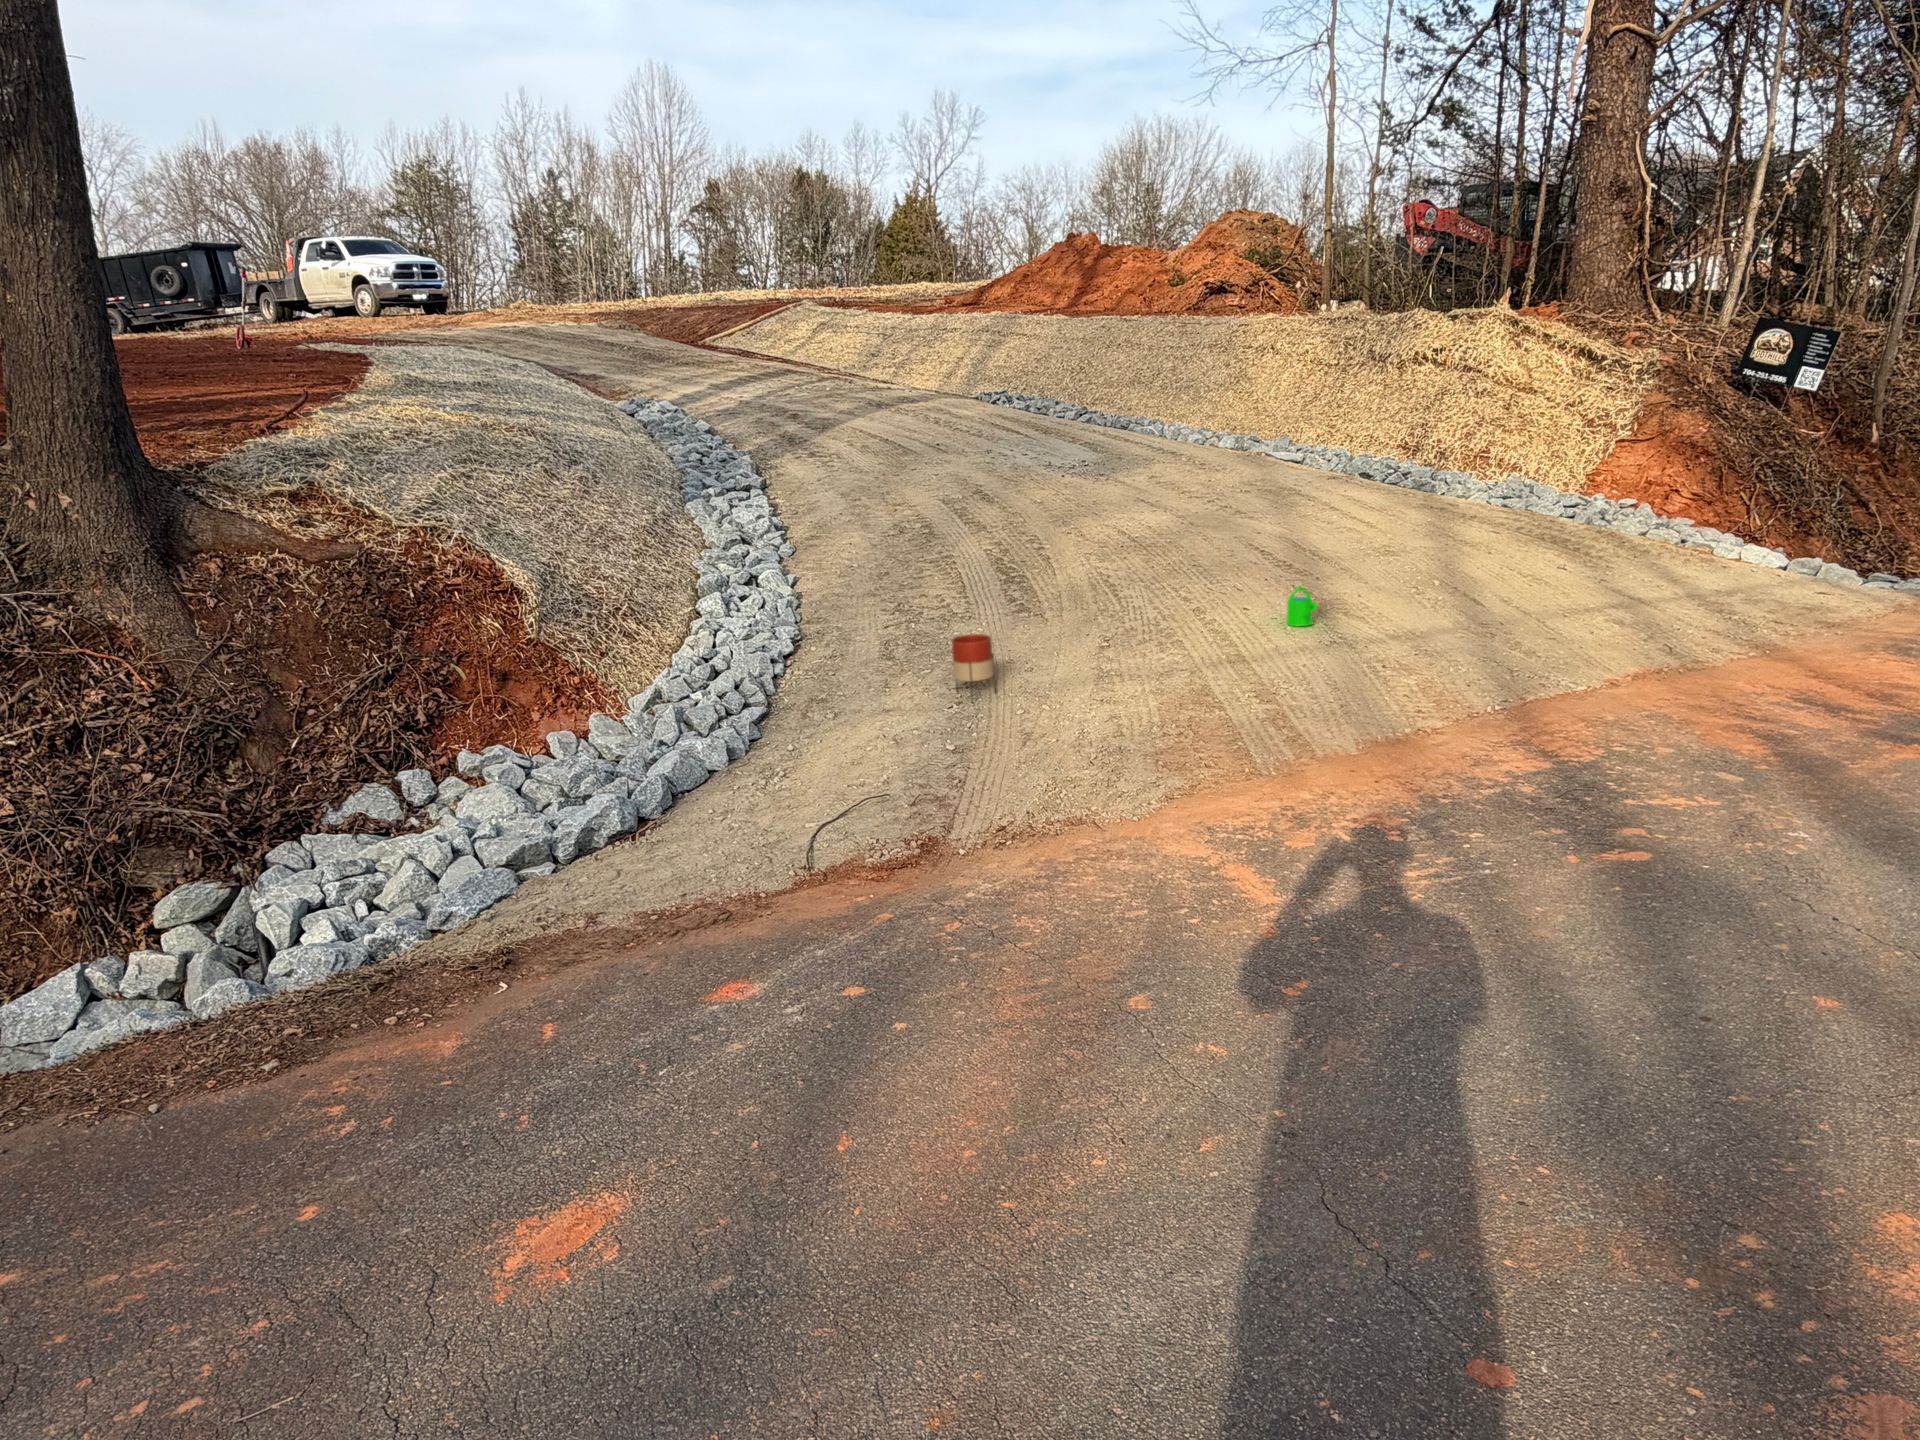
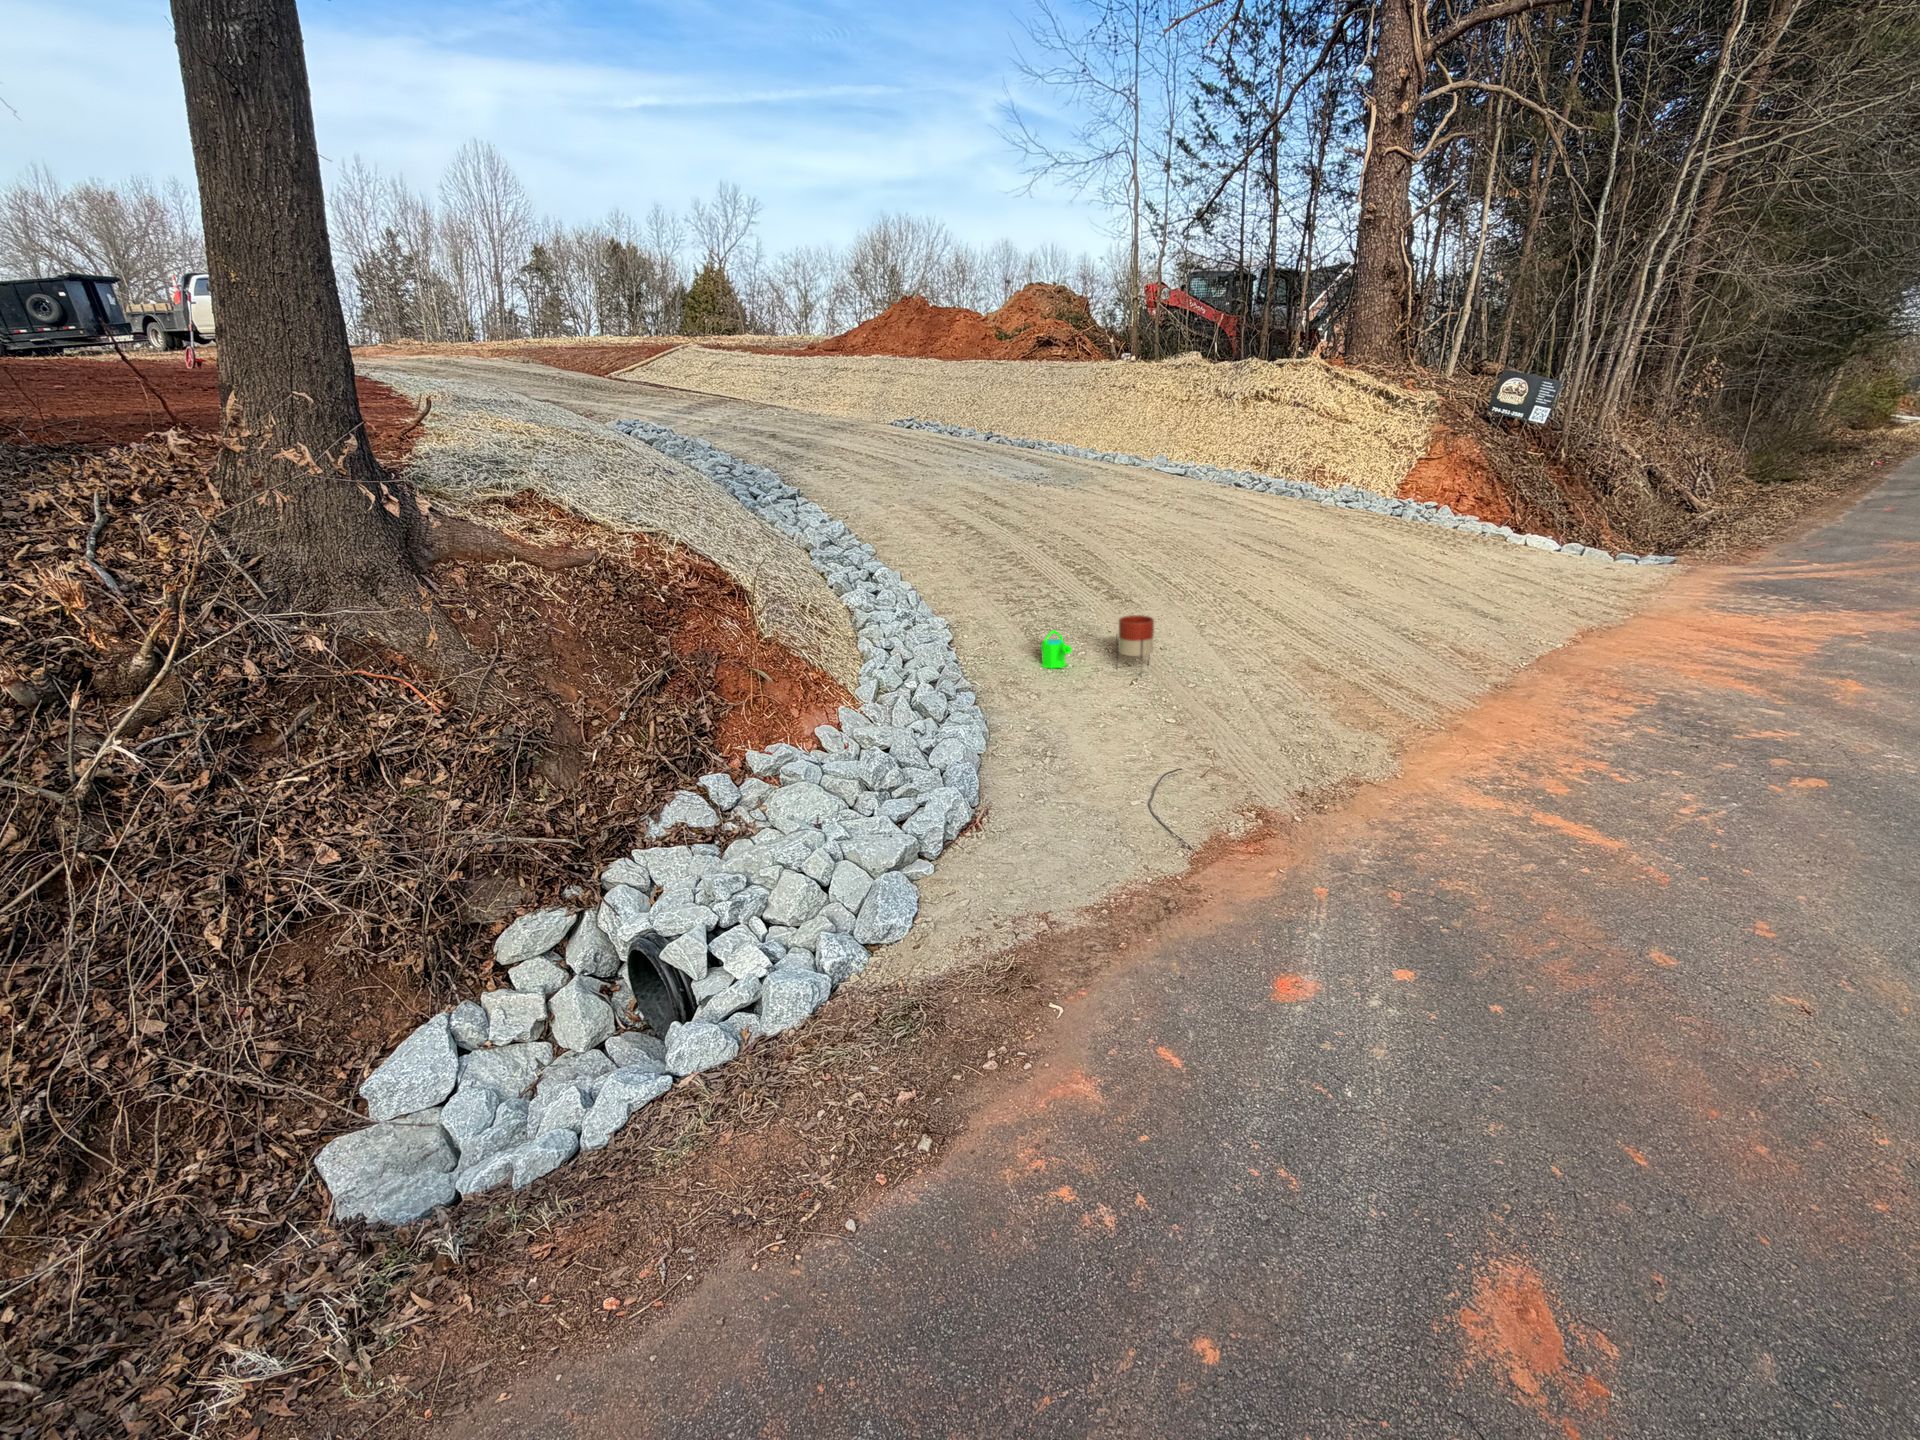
watering can: present [1287,587,1318,626] -> present [1040,630,1072,669]

